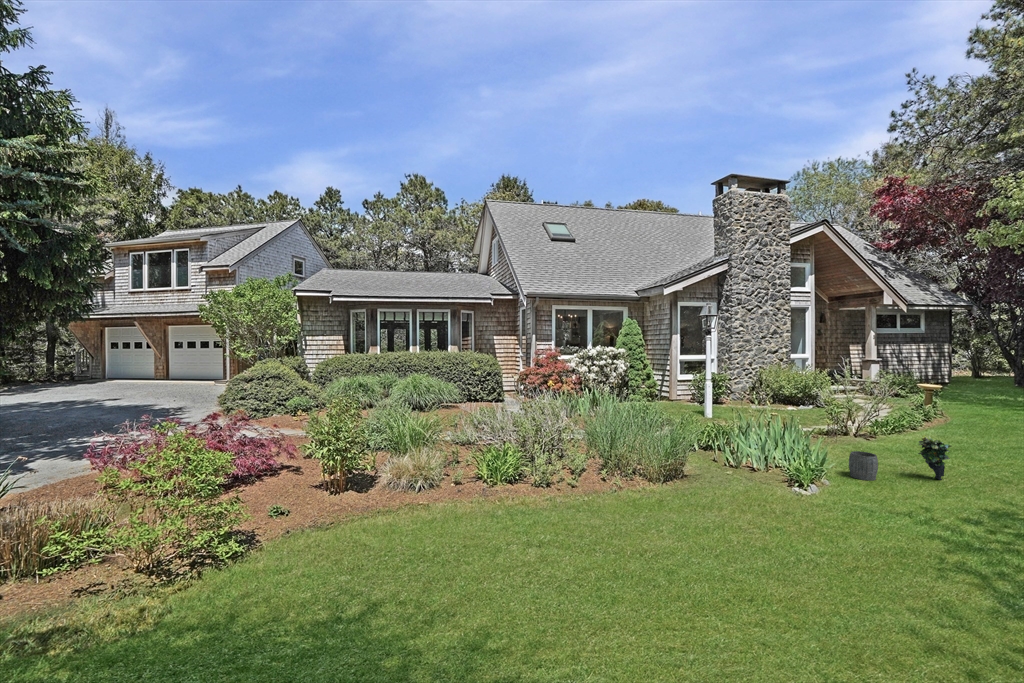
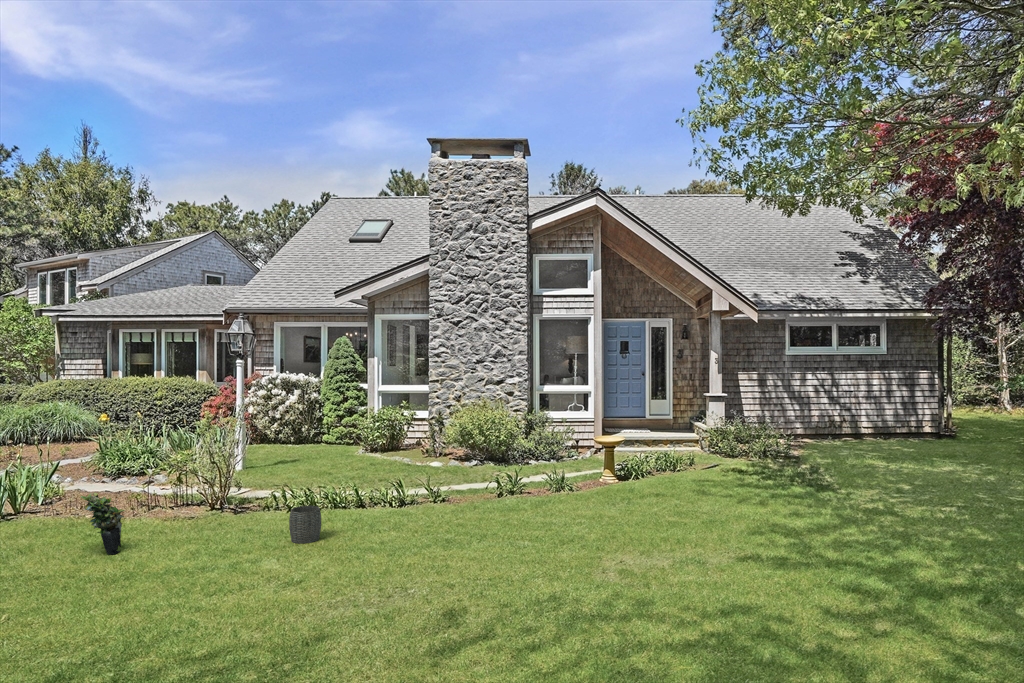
woven basket: present [849,451,878,481] -> present [289,506,321,544]

